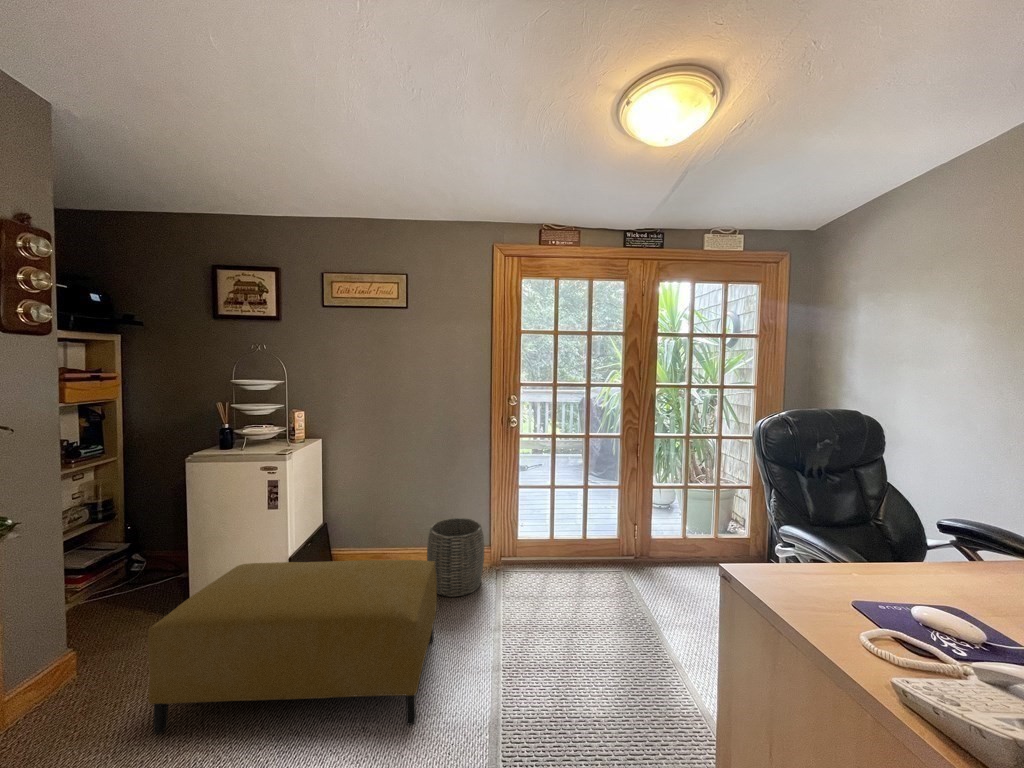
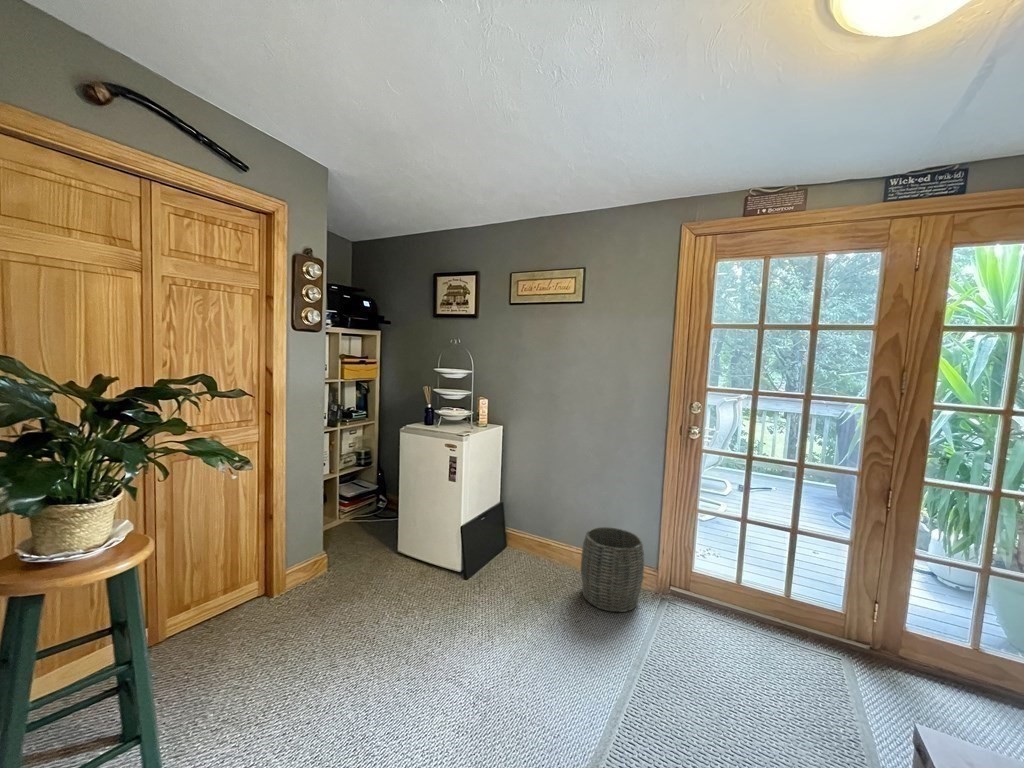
ottoman: present [148,560,437,734] -> none [354,520,573,707]

